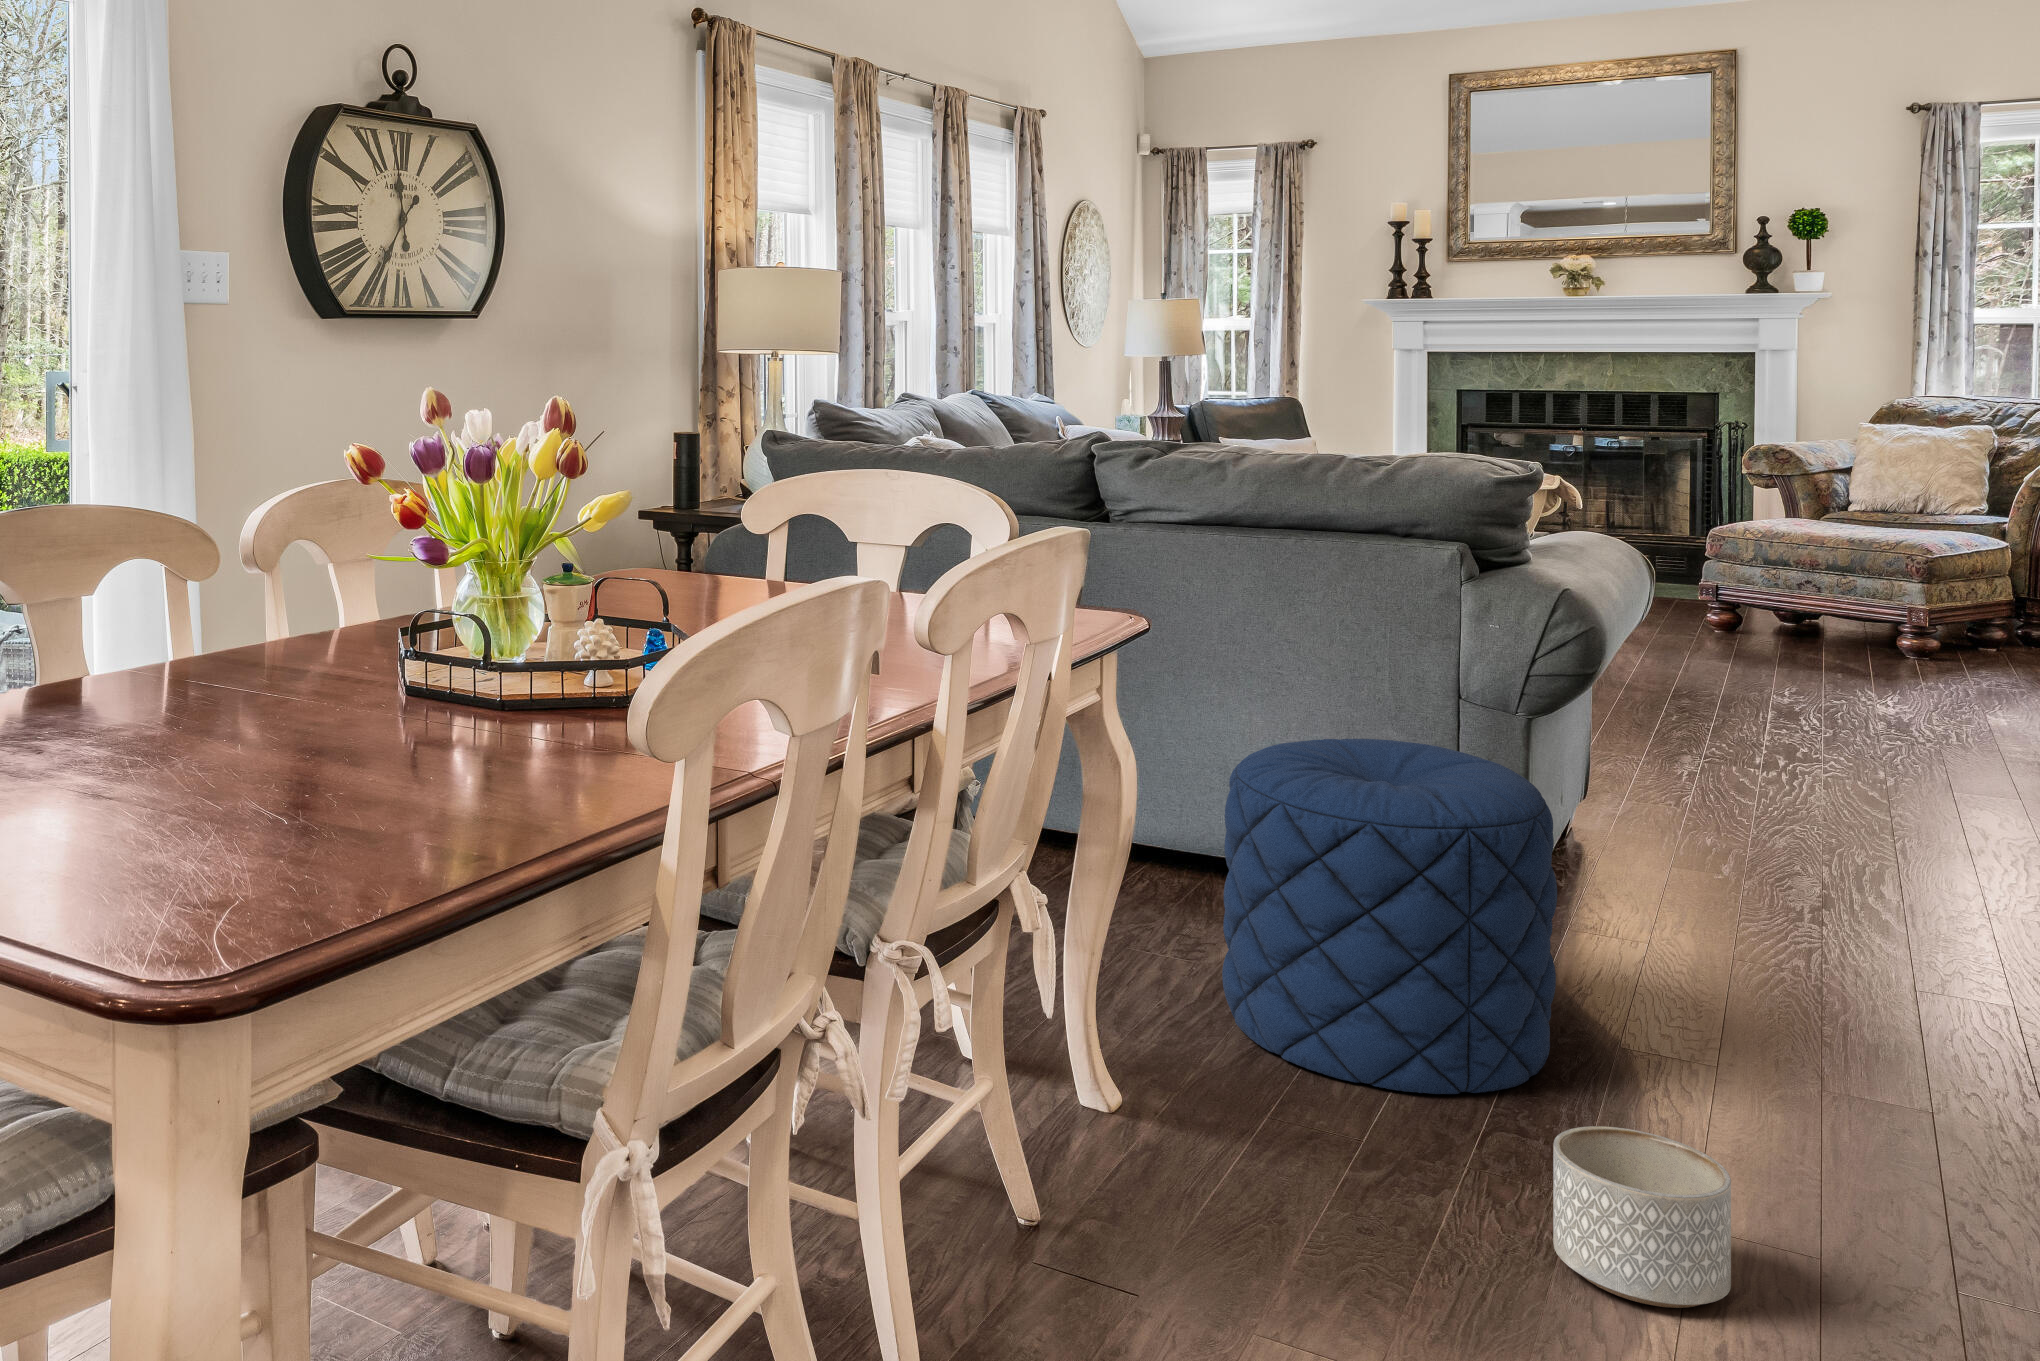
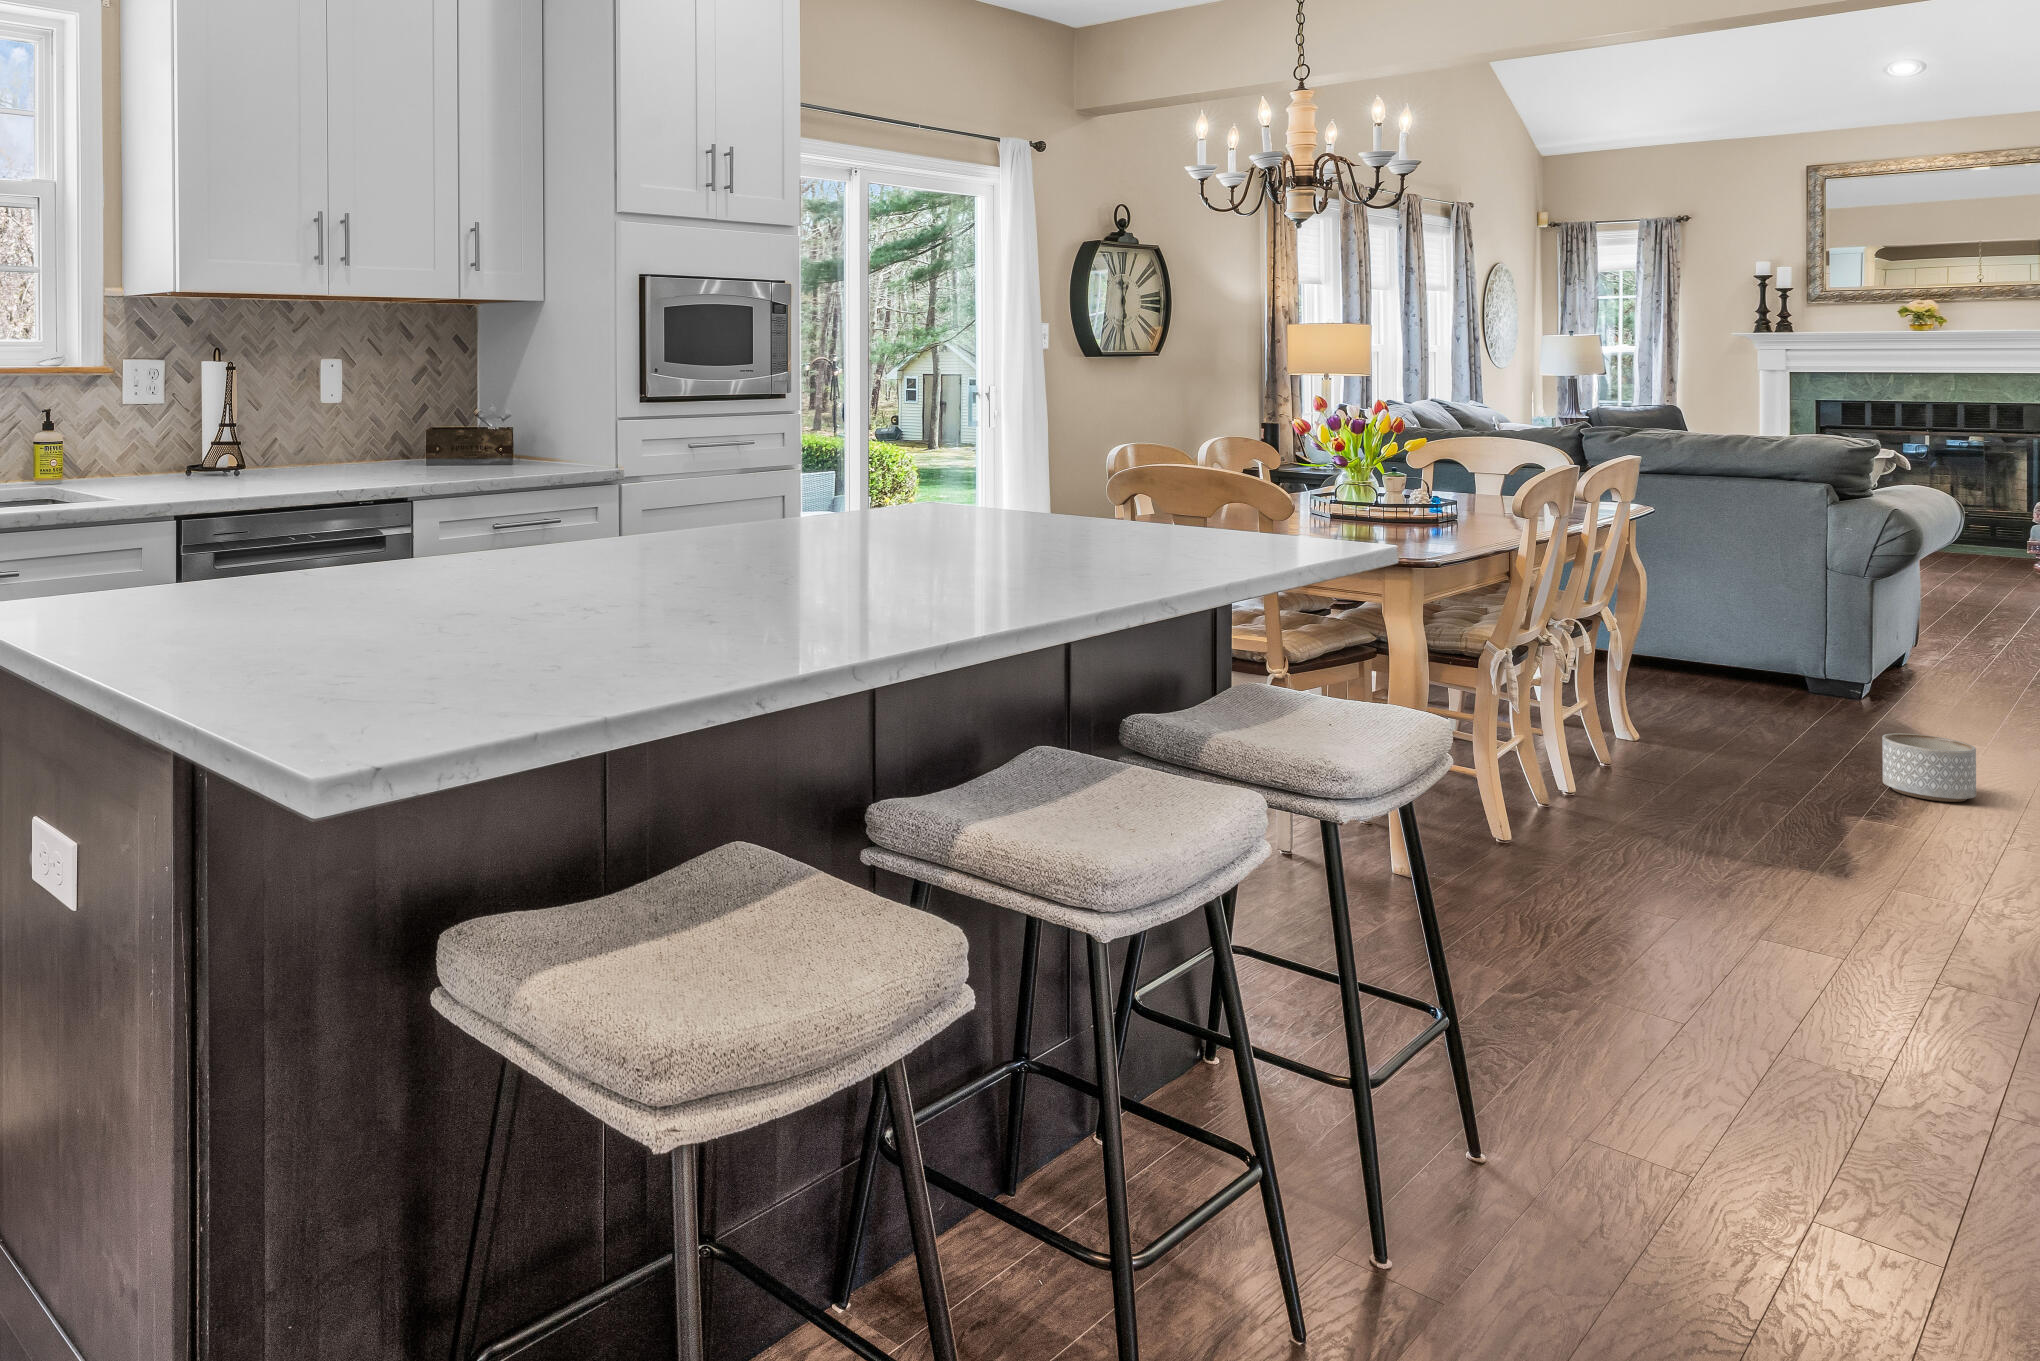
pouf: present [1222,739,1557,1094] -> none [1686,580,1888,745]

